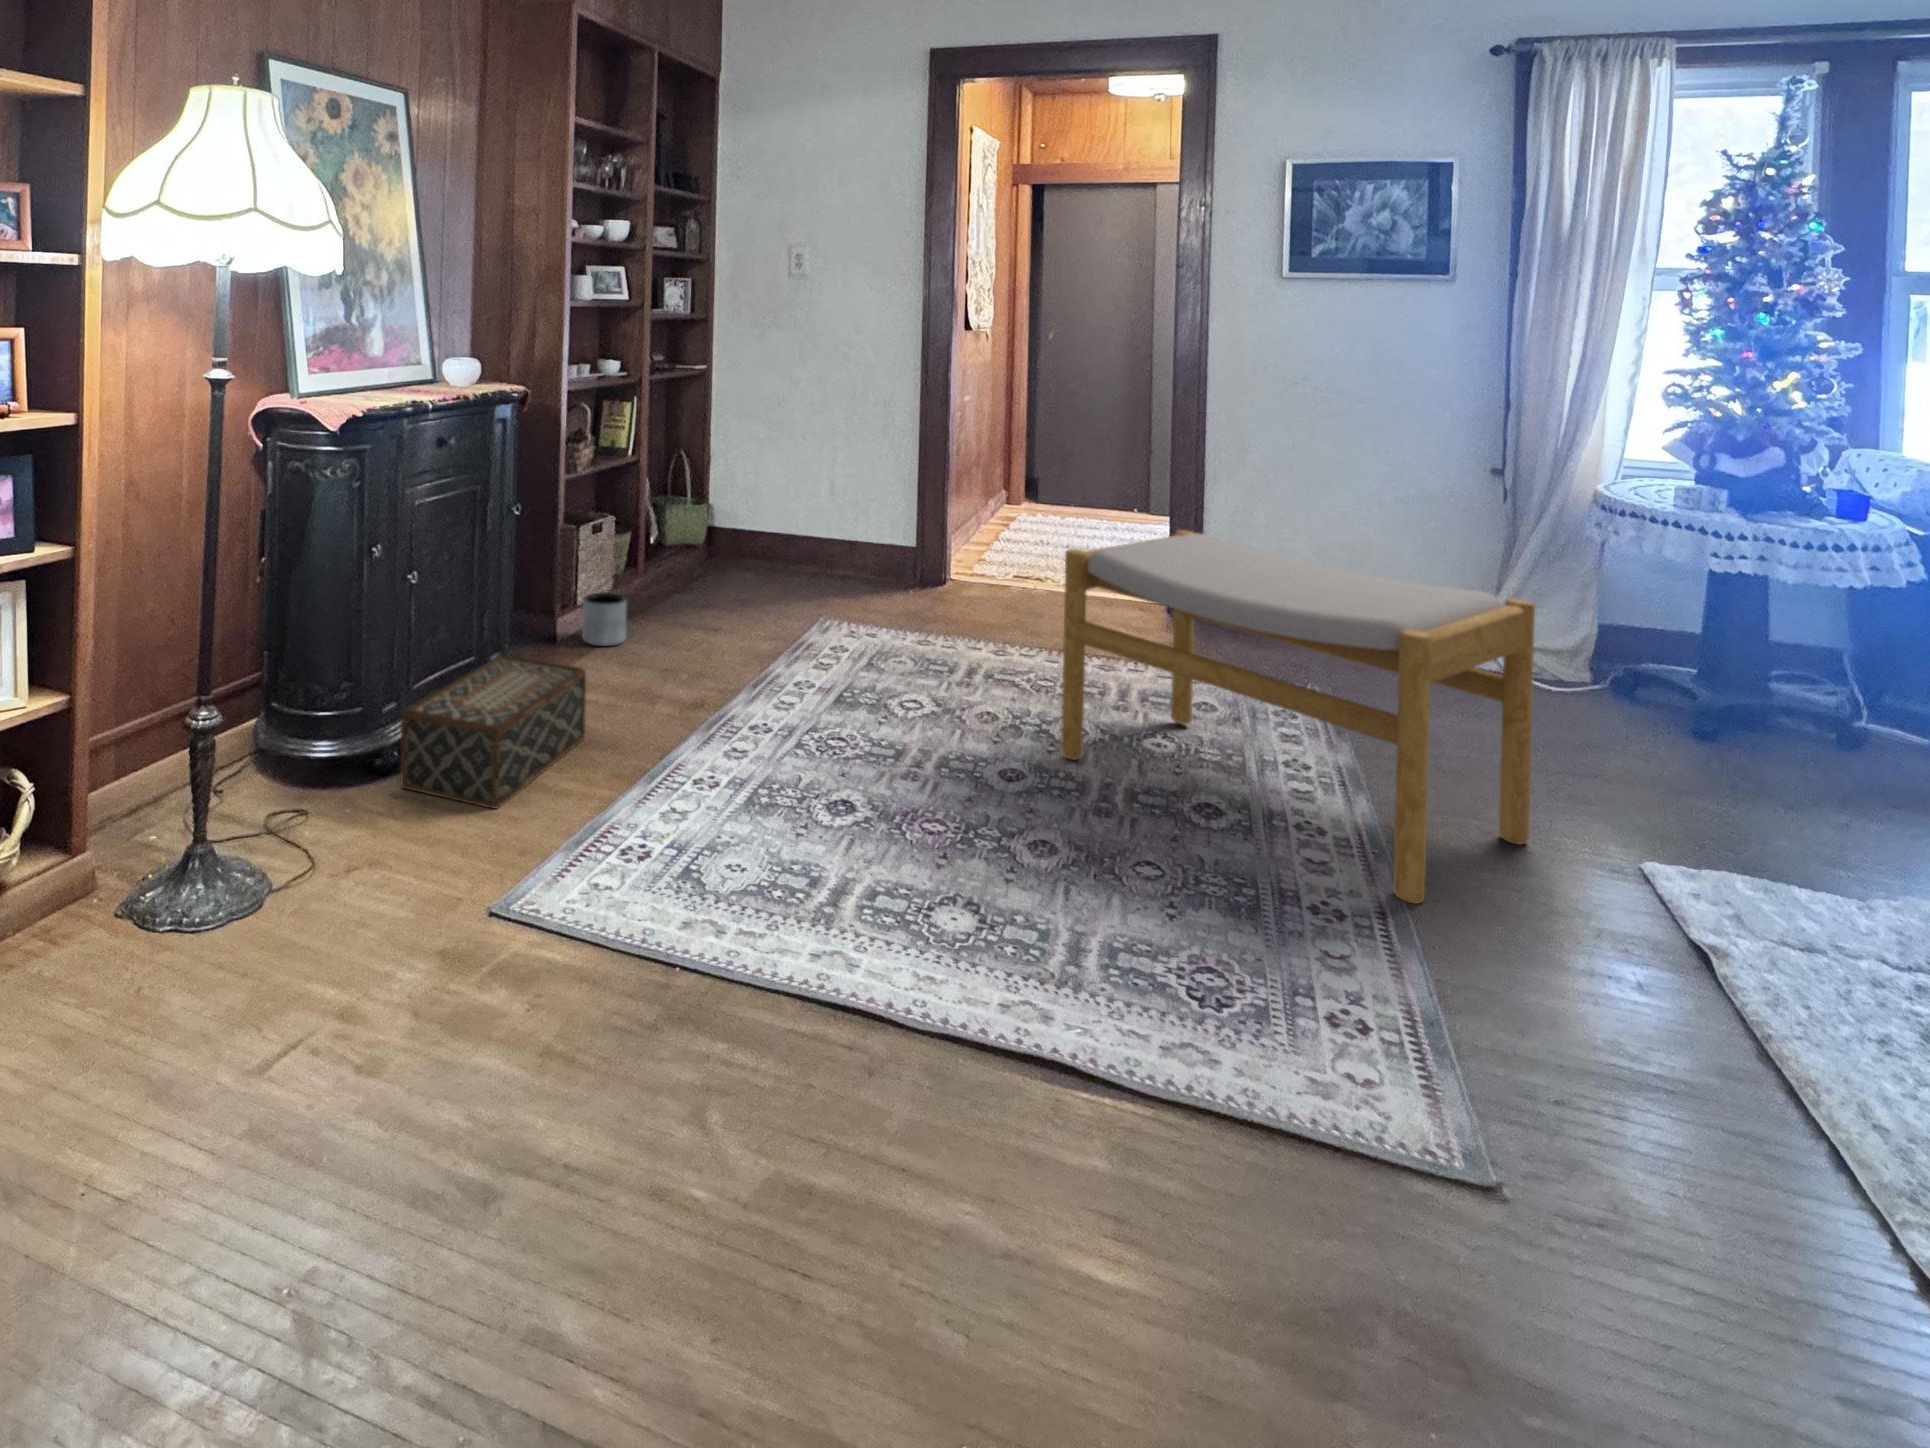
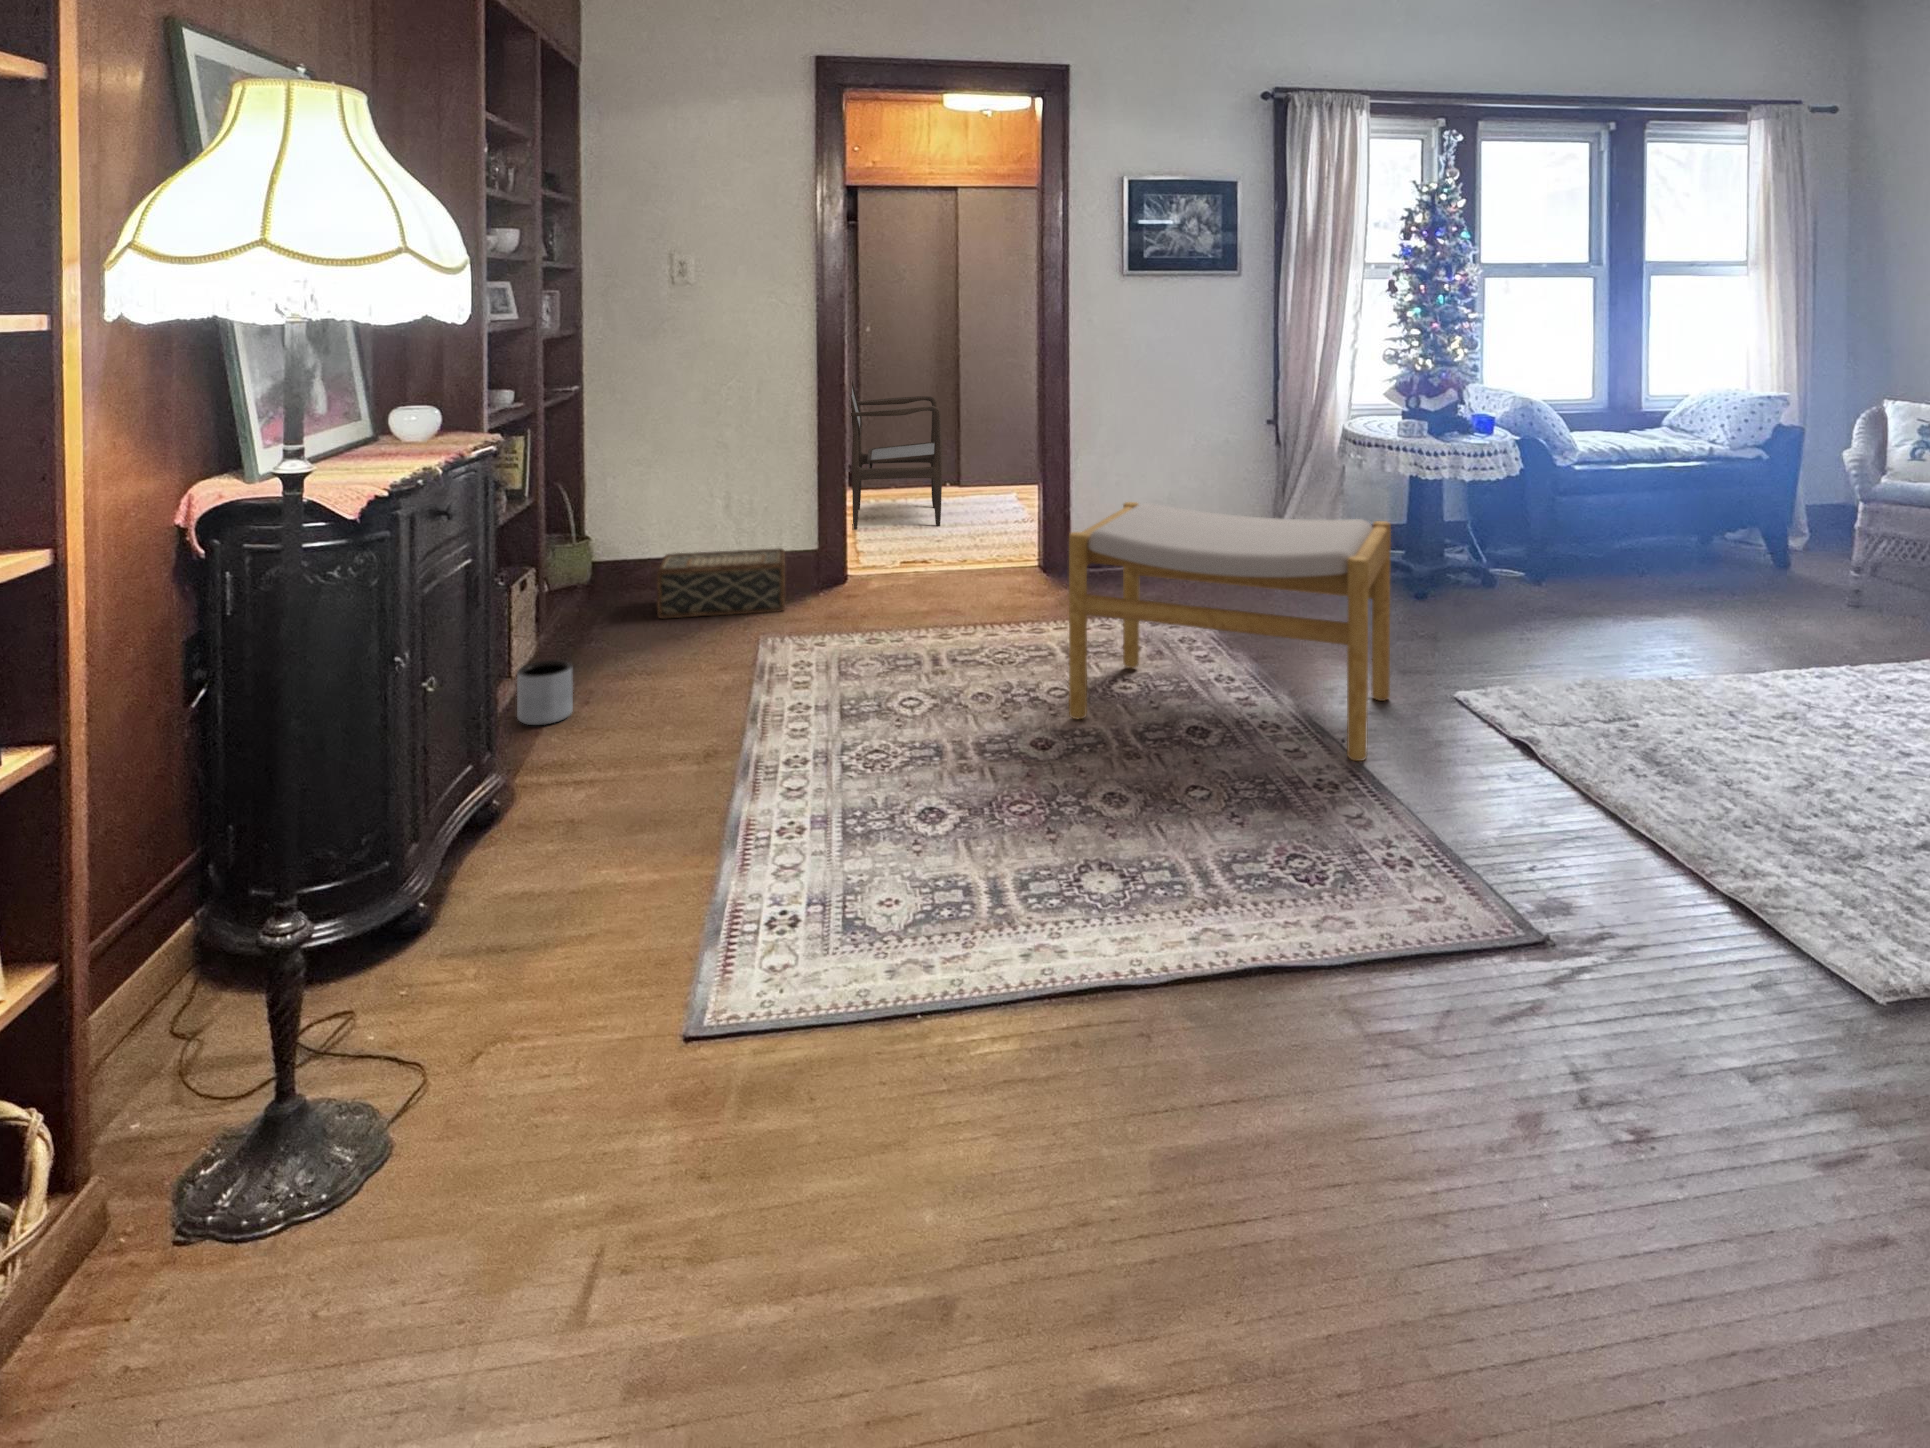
armchair: none [987,372,1100,546] -> present [849,381,942,529]
woven basket: present [401,655,586,808] -> present [657,549,785,618]

